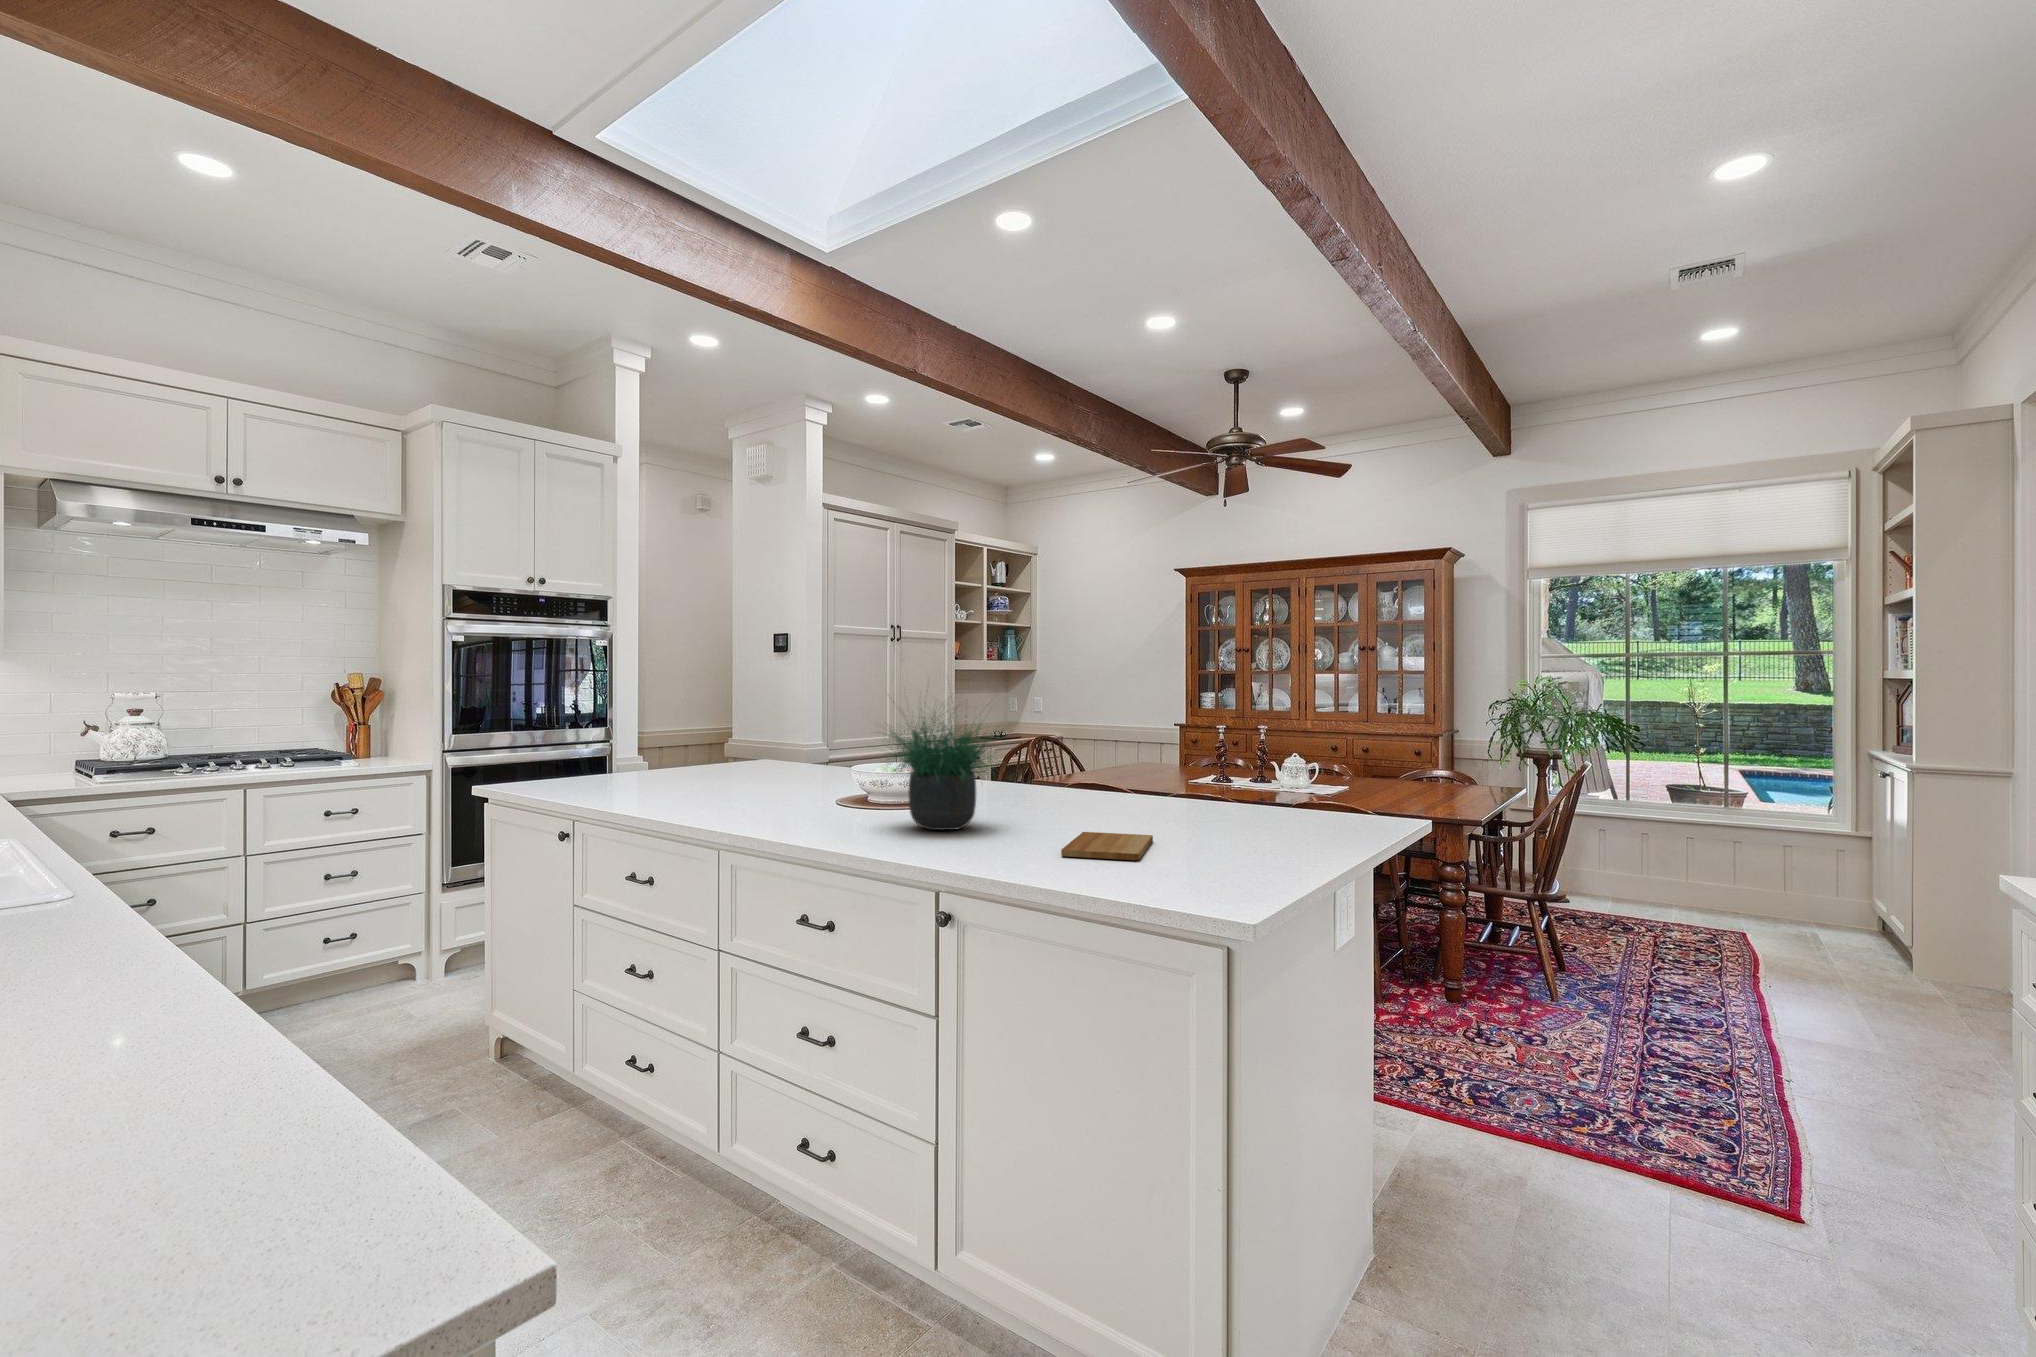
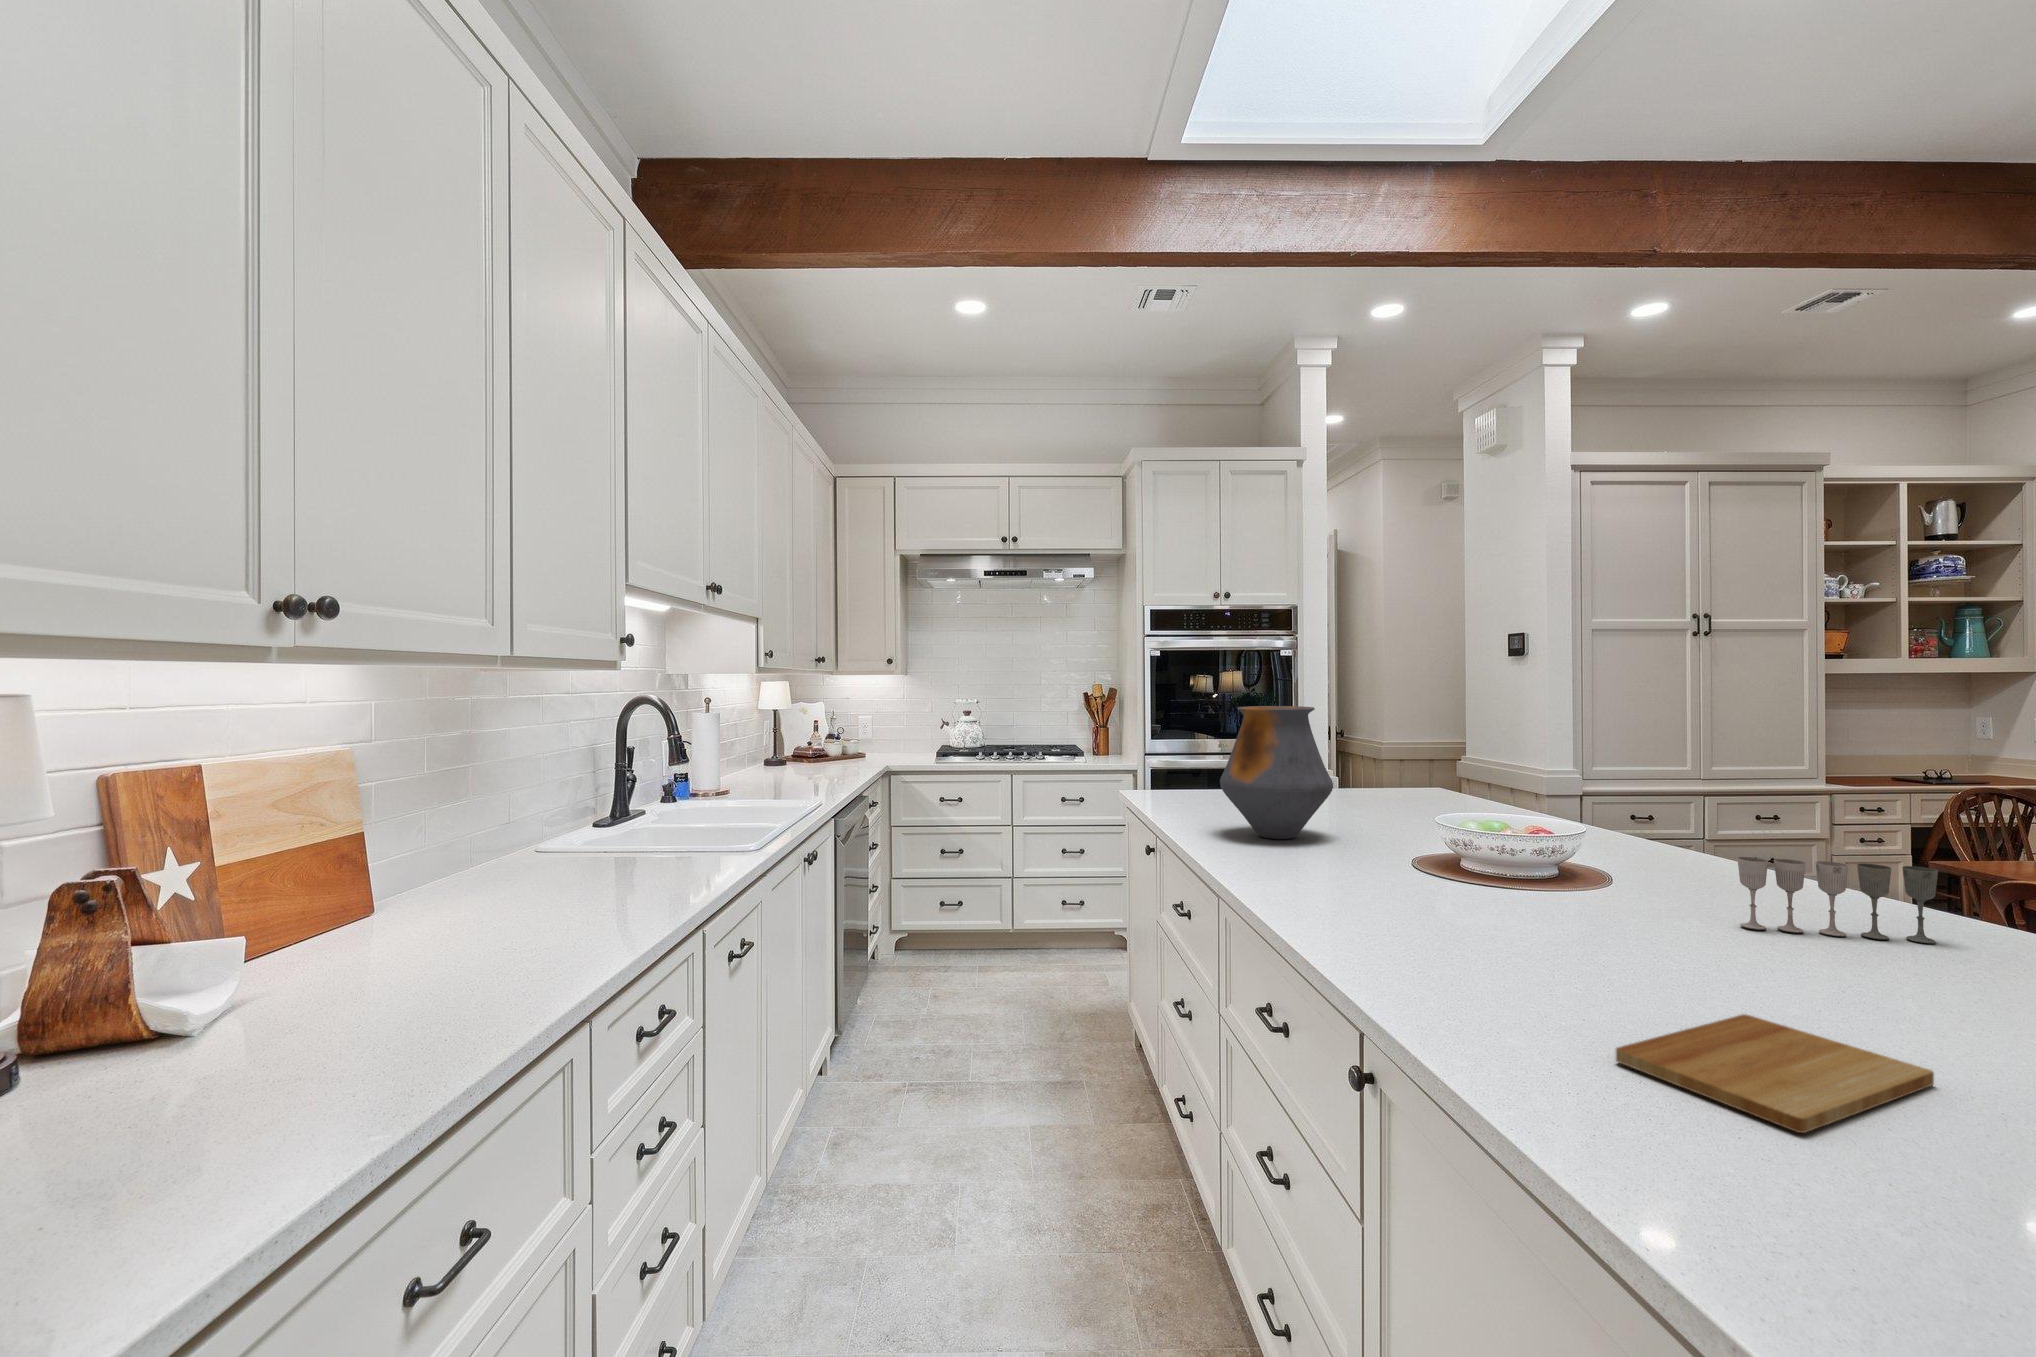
vase: none [666,689,763,801] -> present [1220,706,1333,839]
potted plant: present [879,707,1003,830] -> none [1356,690,1634,947]
wine glass: none [1033,764,1104,807] -> present [1737,857,1938,943]

